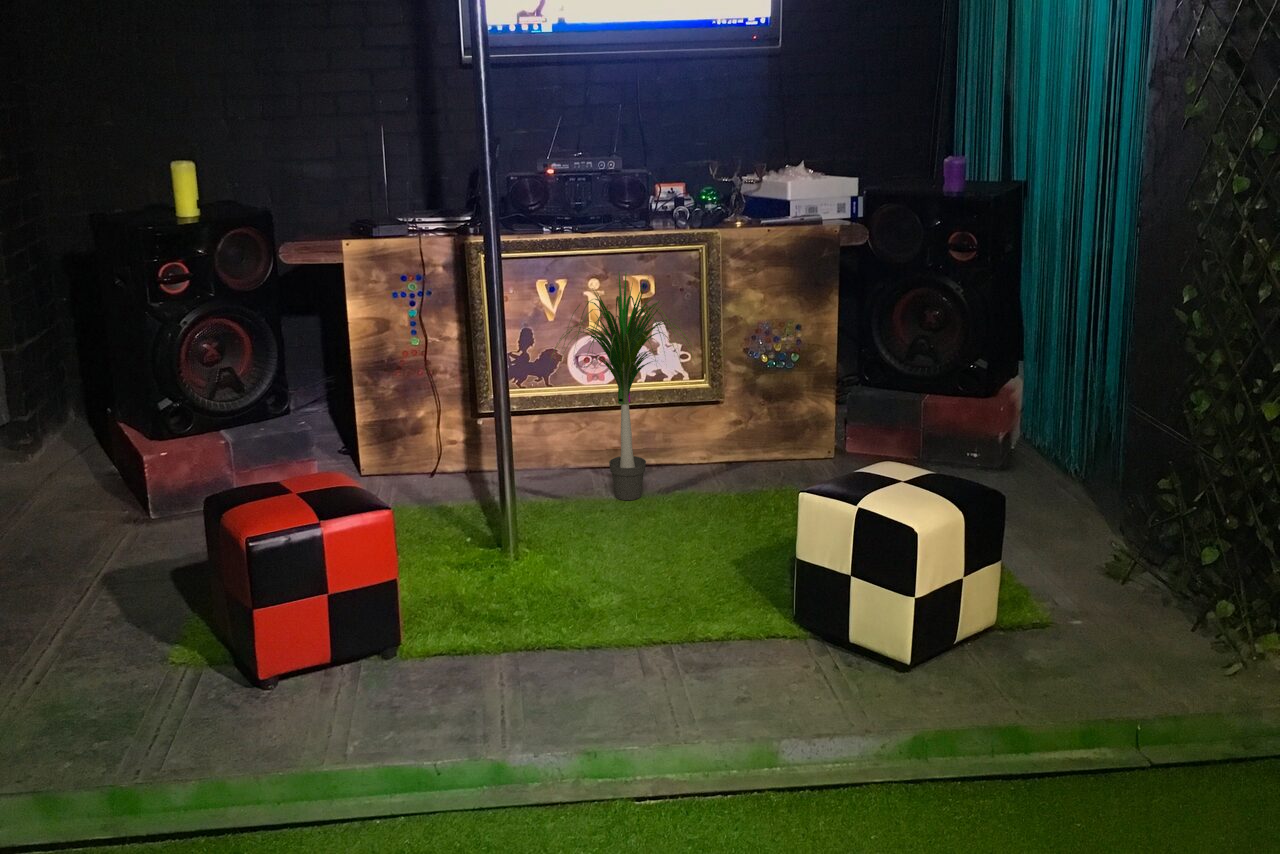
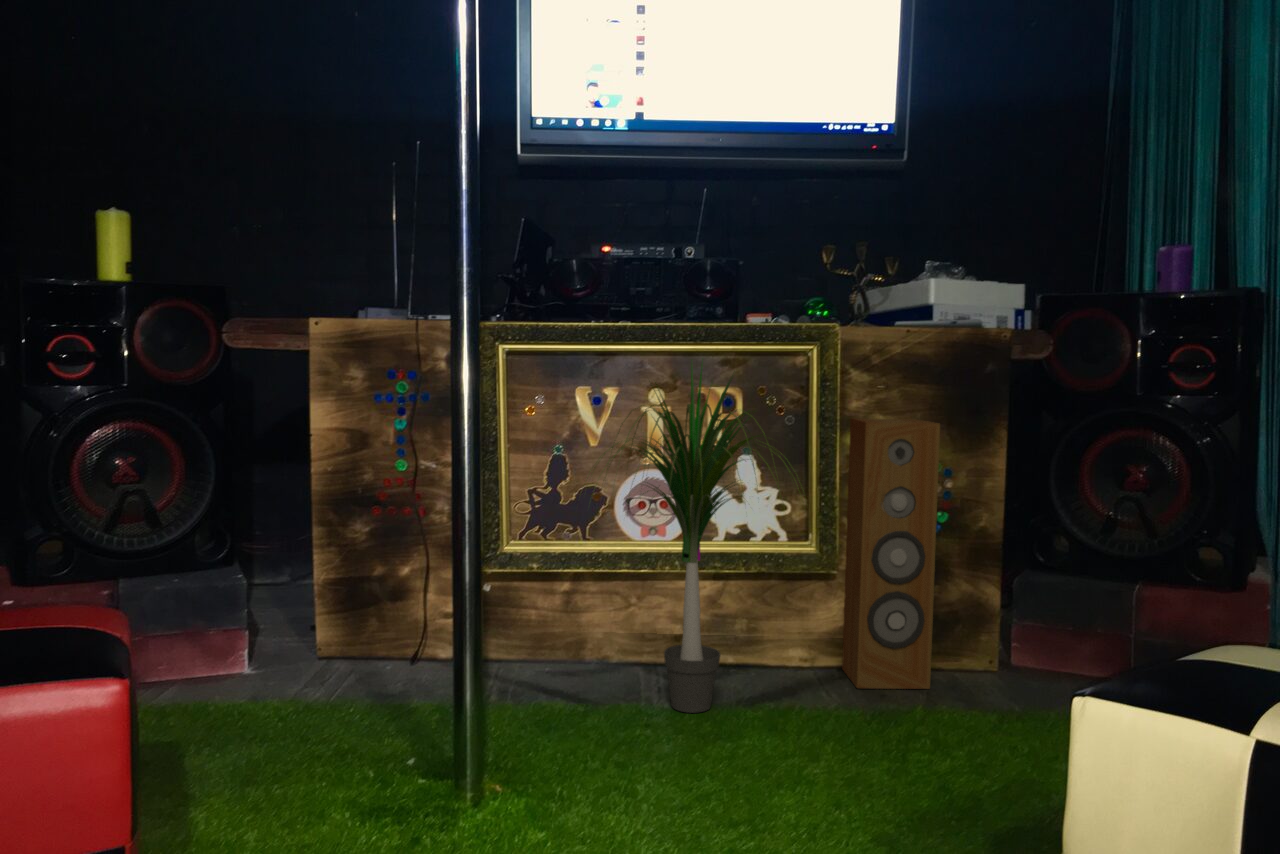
speaker: none [729,293,788,477] -> present [842,418,940,689]

